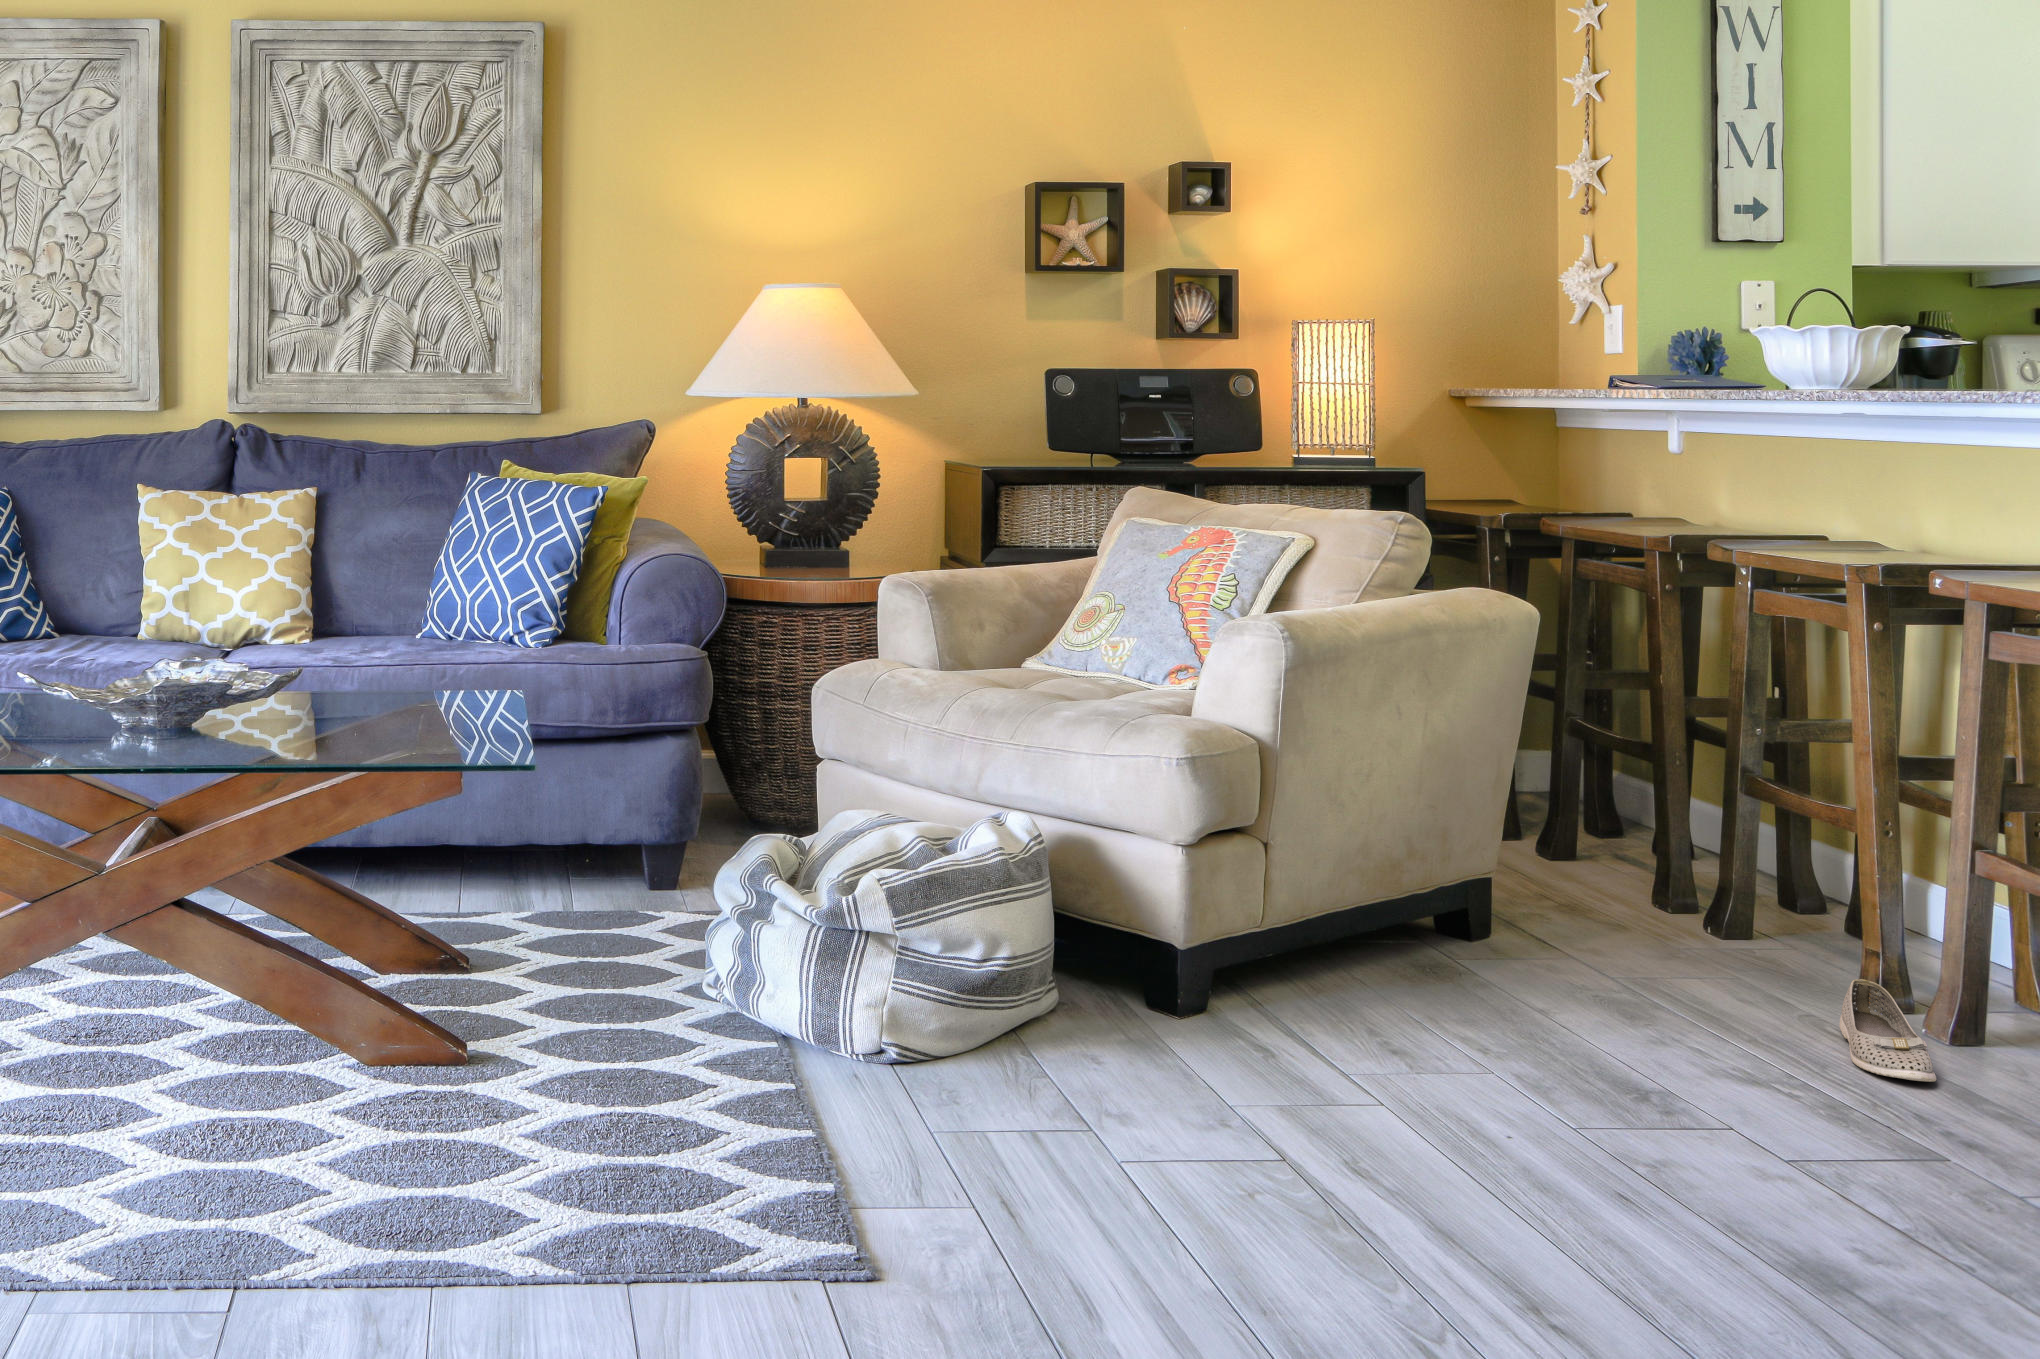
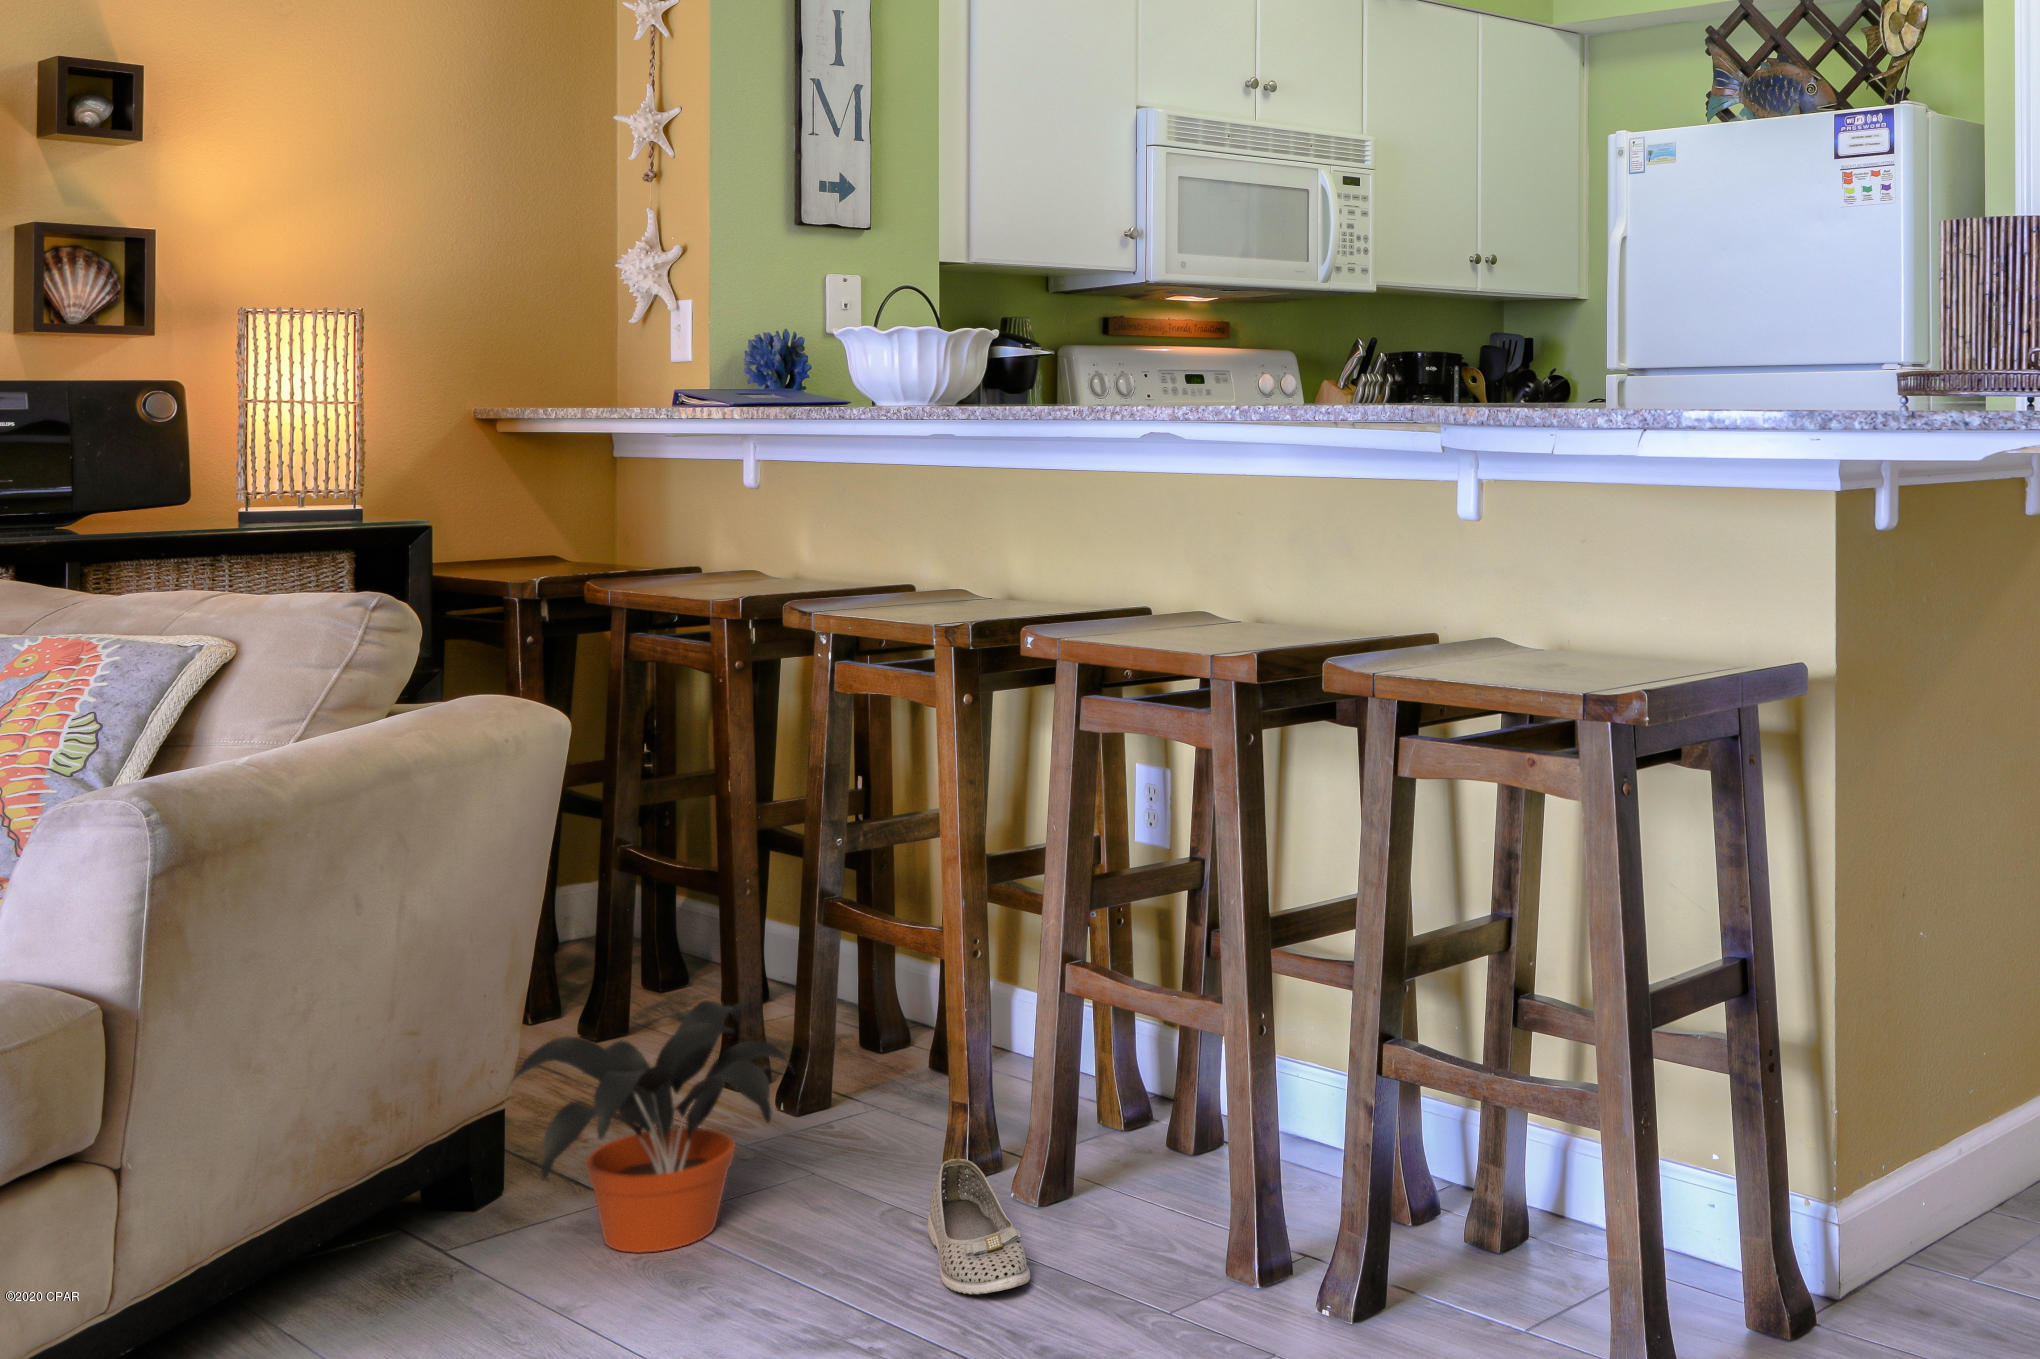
potted plant: none [1498,820,1720,985] -> present [508,1000,789,1253]

